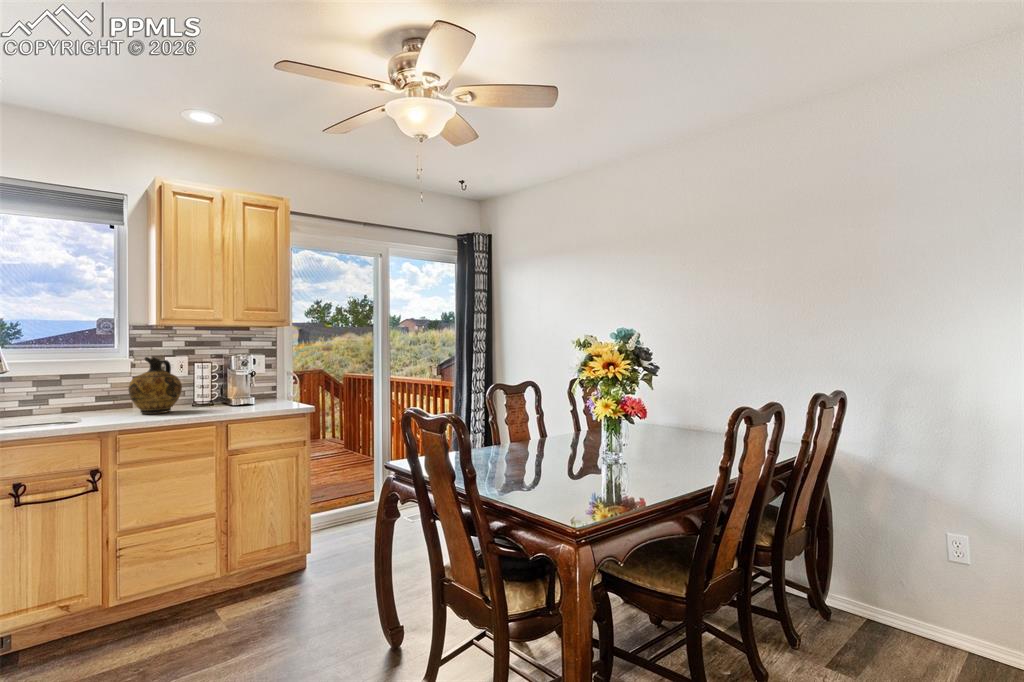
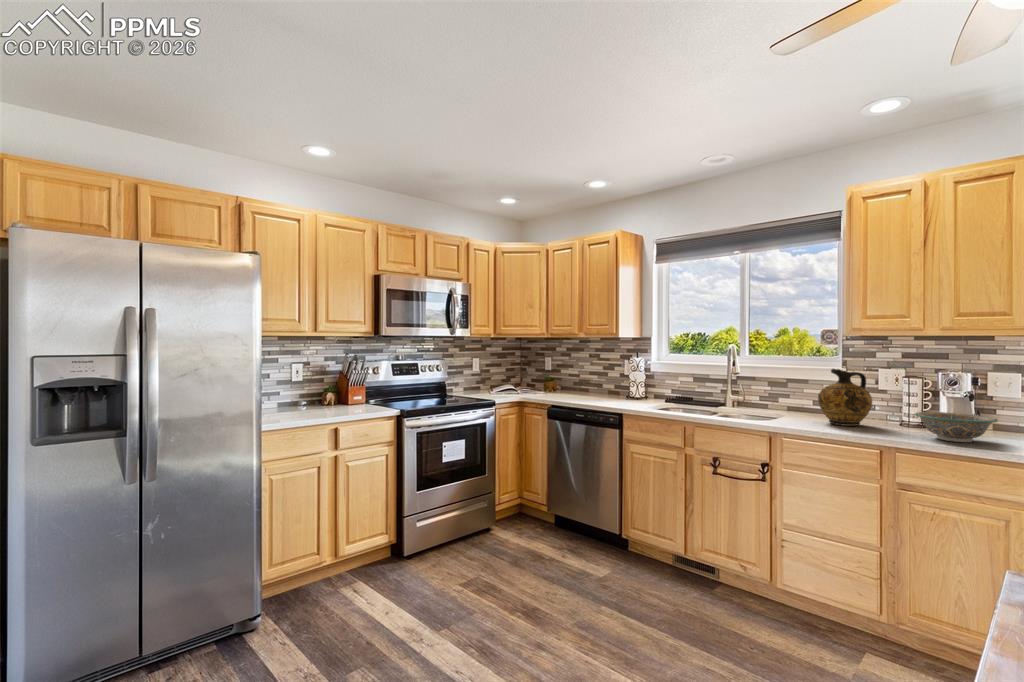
bowl: none [225,387,279,409] -> present [915,412,998,442]

